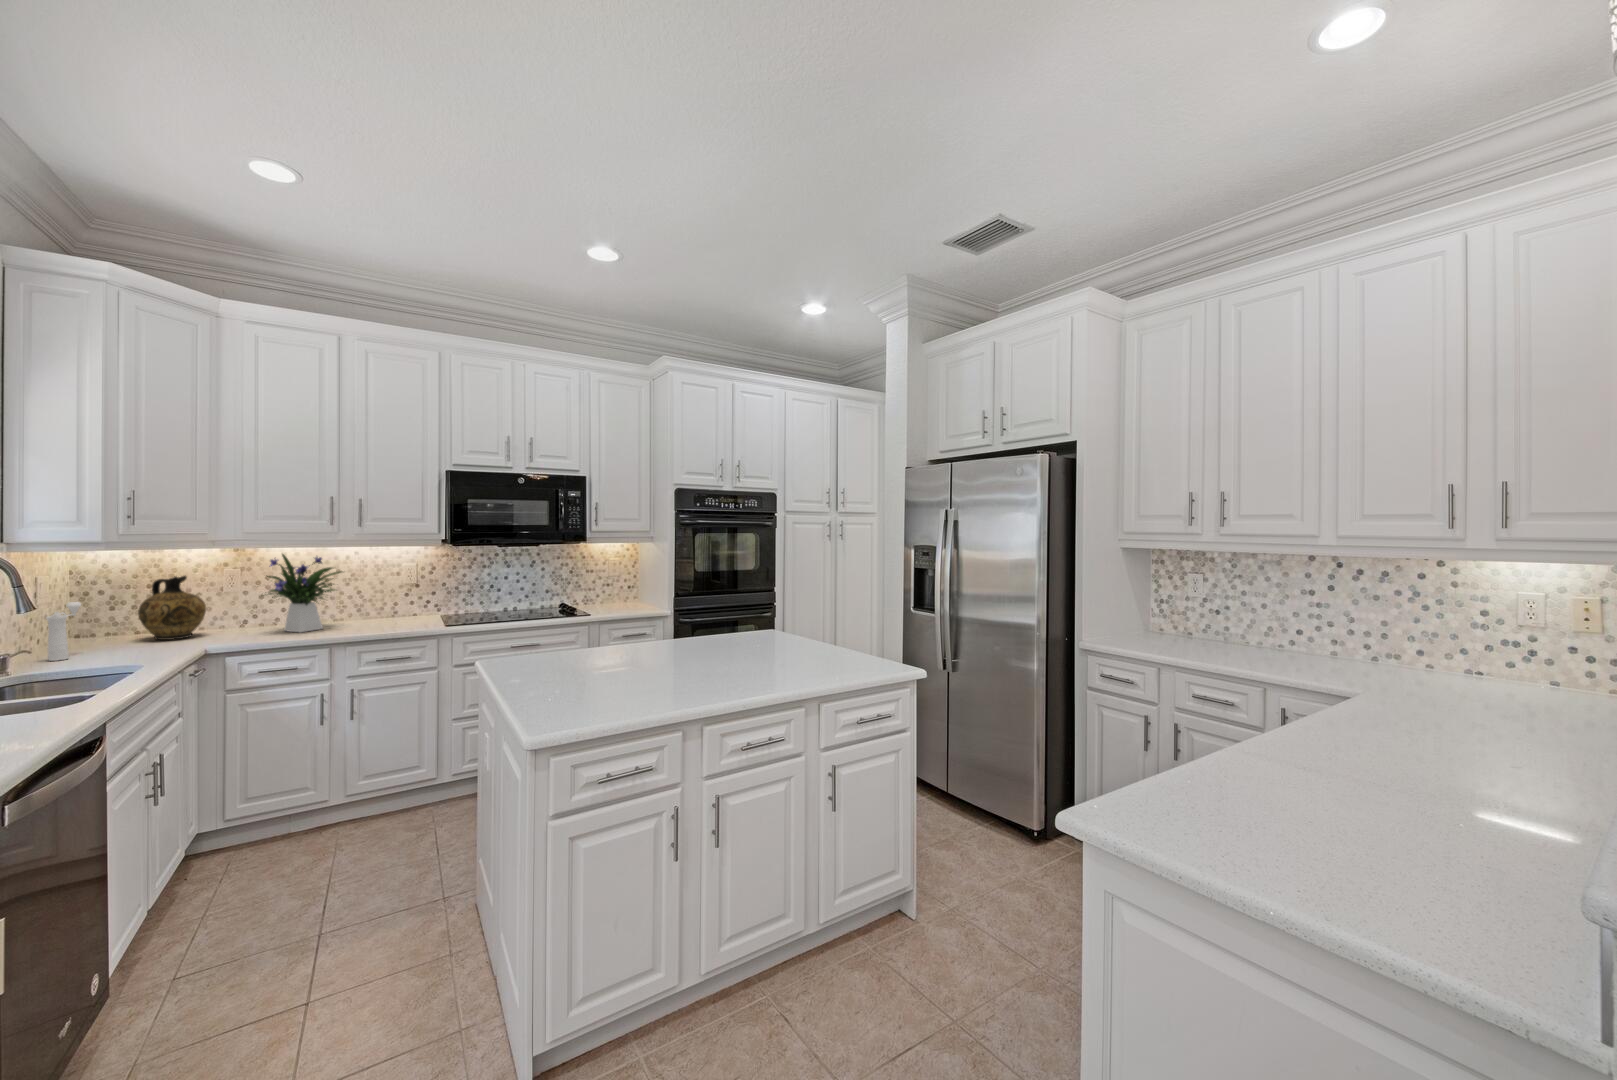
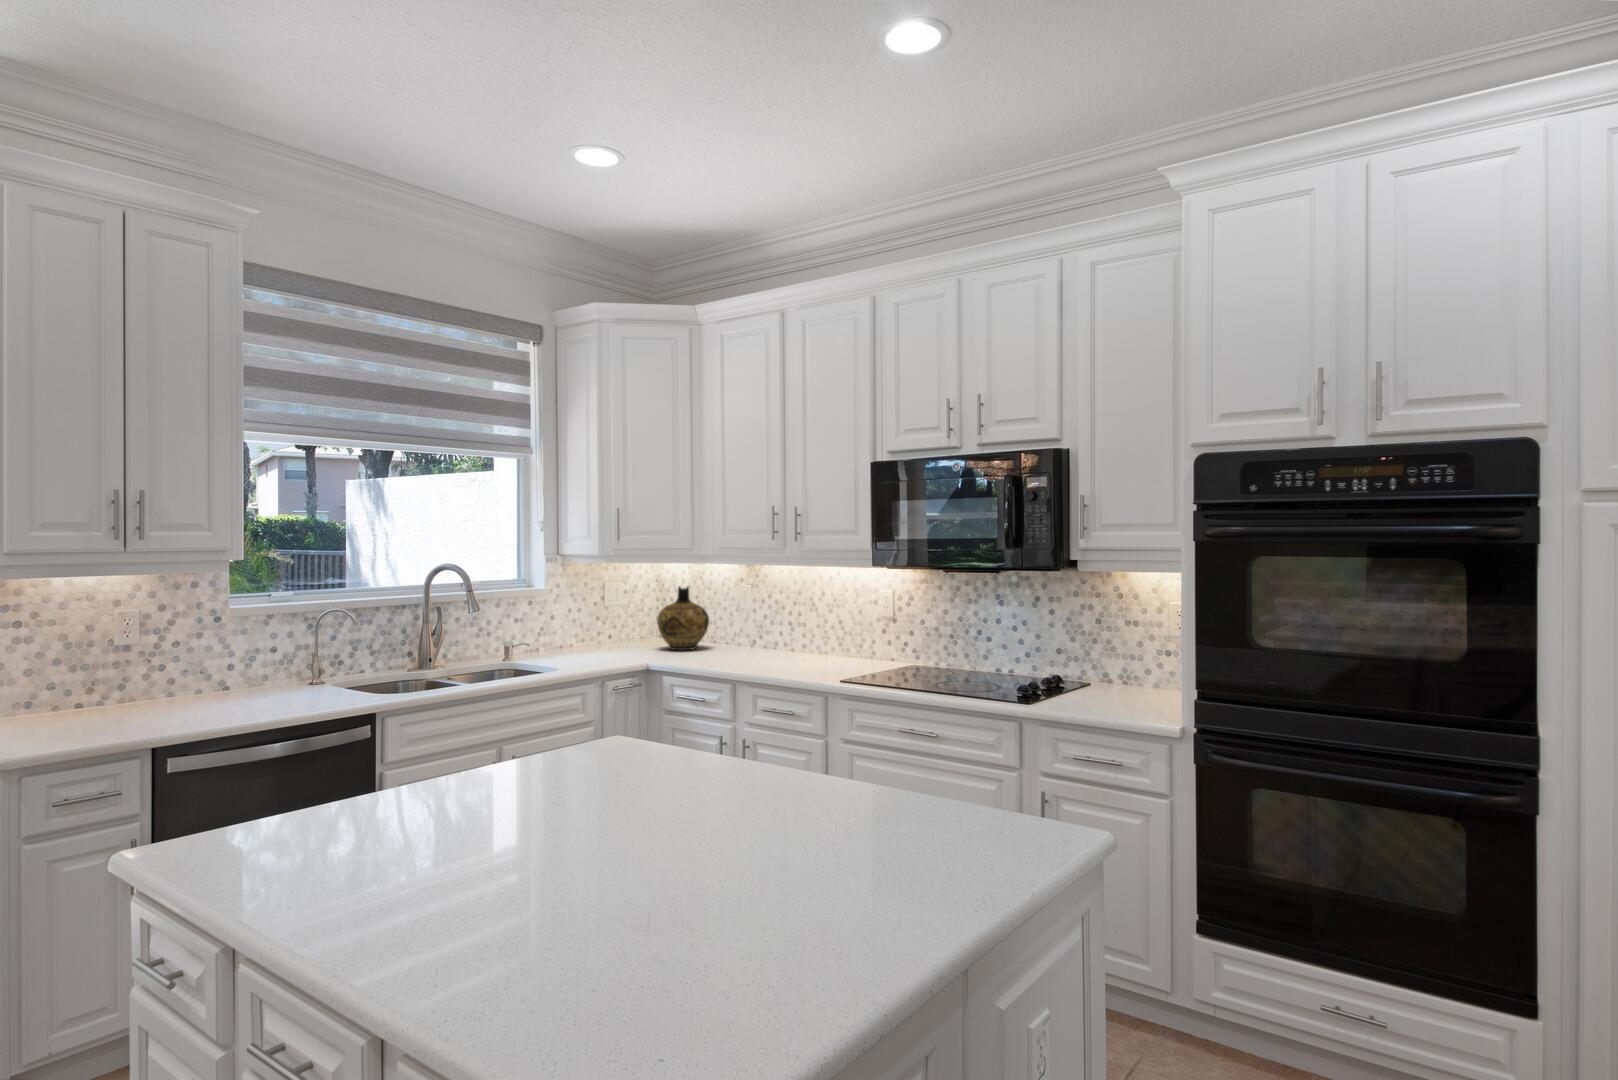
flower arrangement: present [267,554,342,632] -> none [716,566,803,660]
pepper mill: present [47,602,81,661] -> none [568,603,603,654]

